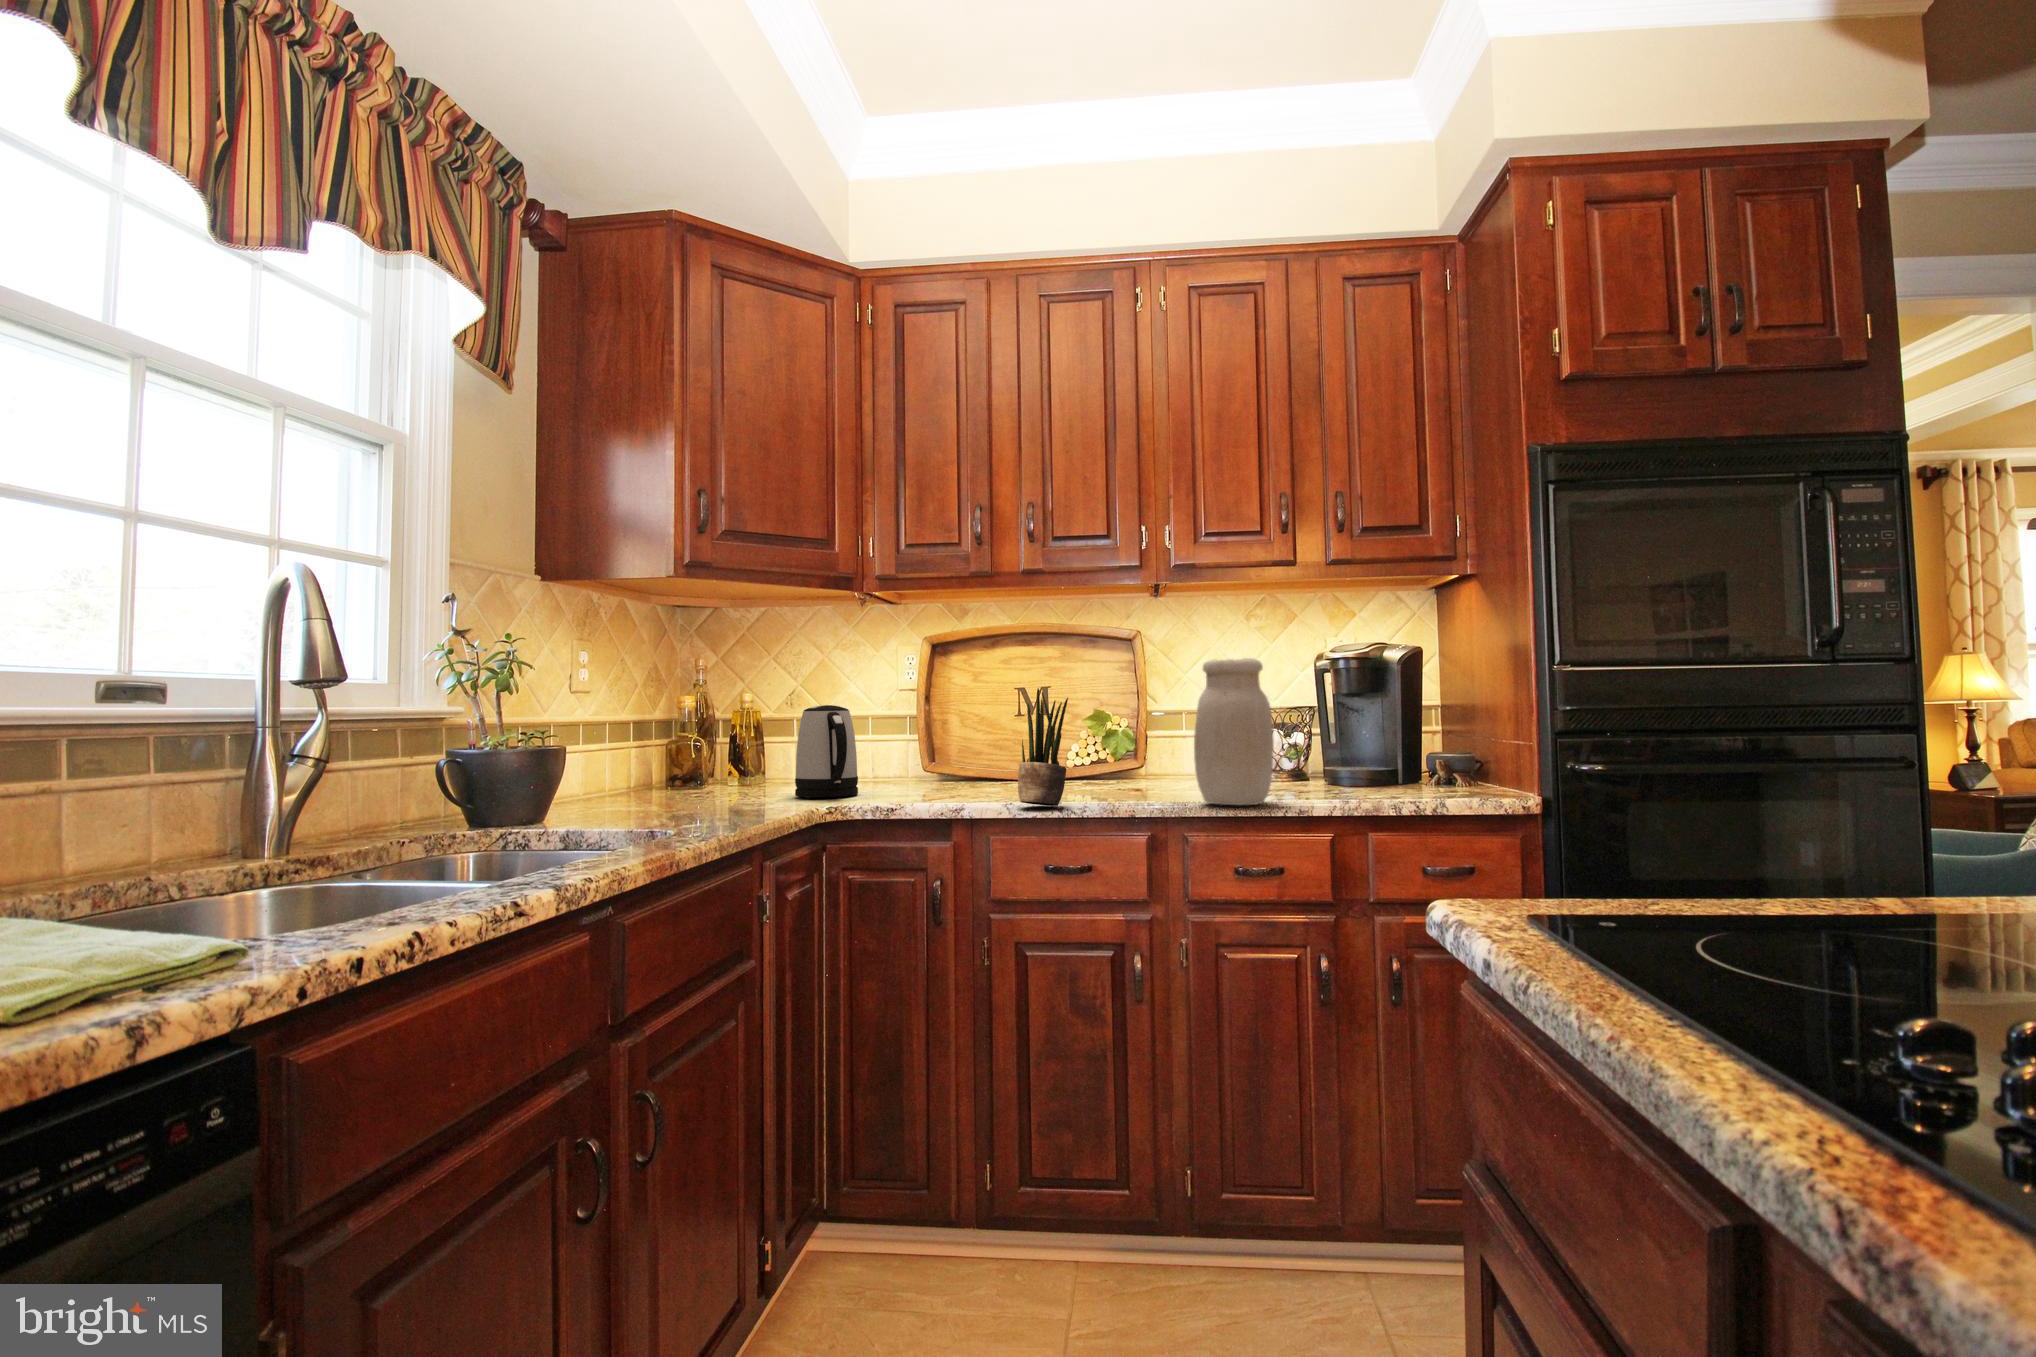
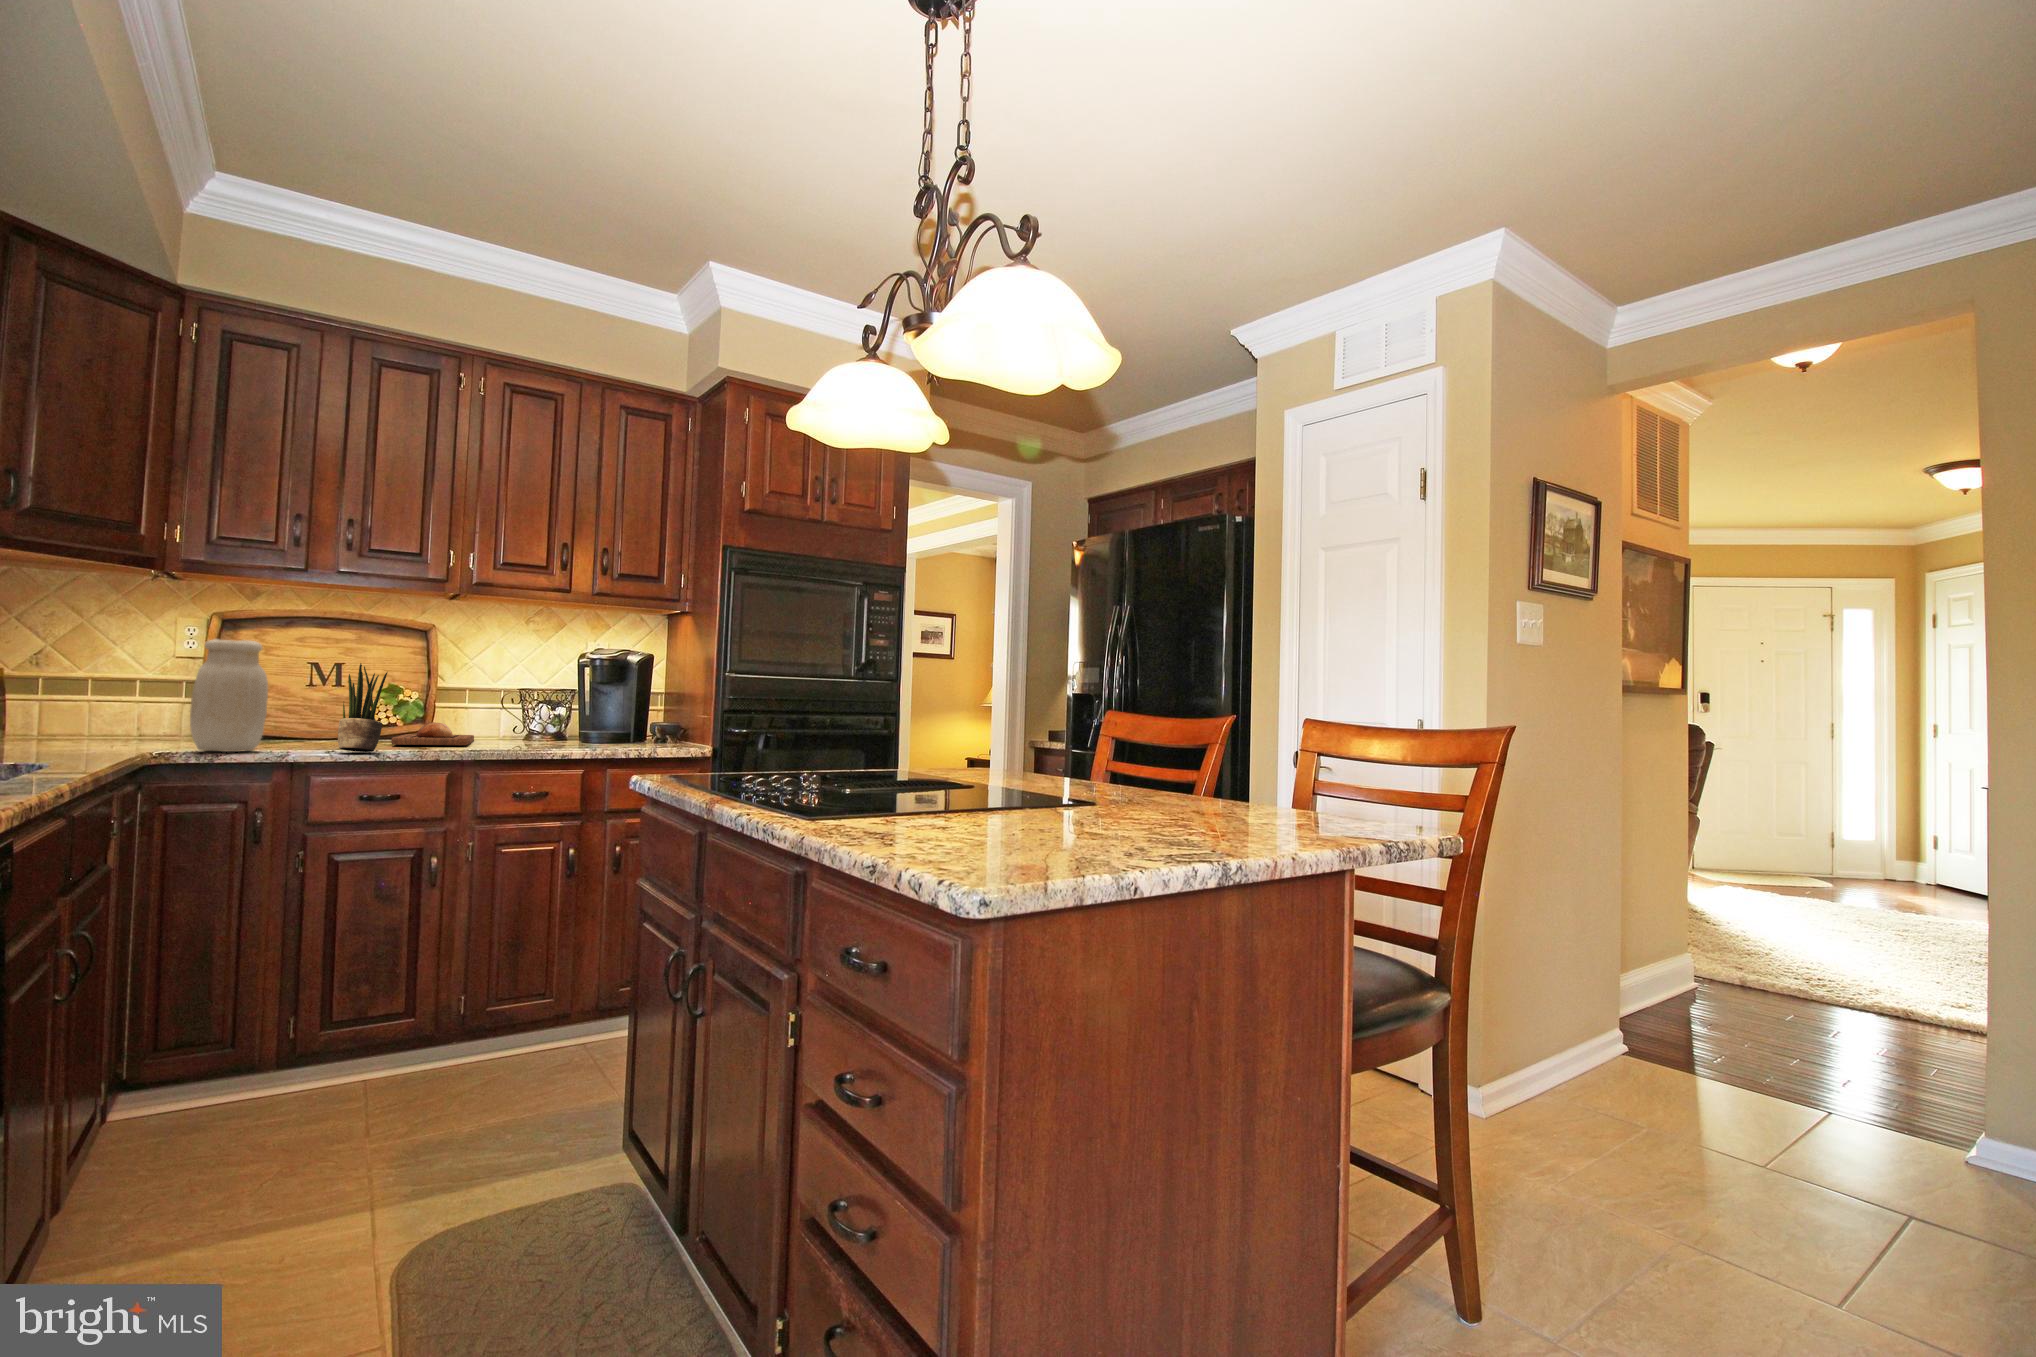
jar: present [1194,658,1274,805] -> present [190,639,268,752]
kettle: present [795,705,858,798] -> none [64,665,143,748]
bread loaf: none [1090,758,1192,792] -> present [391,722,474,745]

